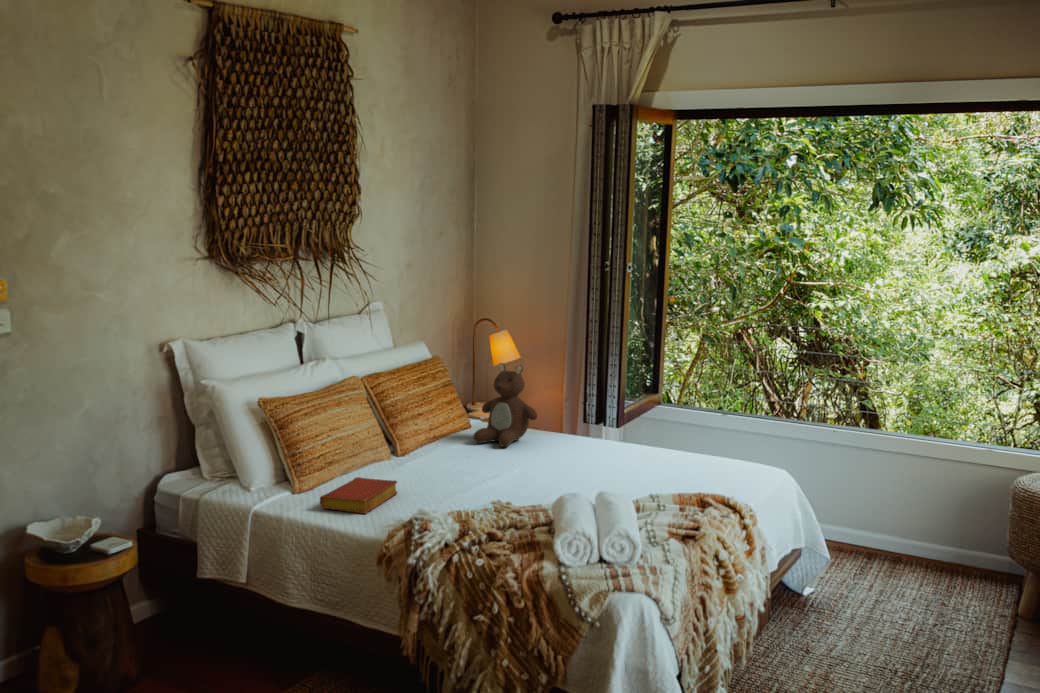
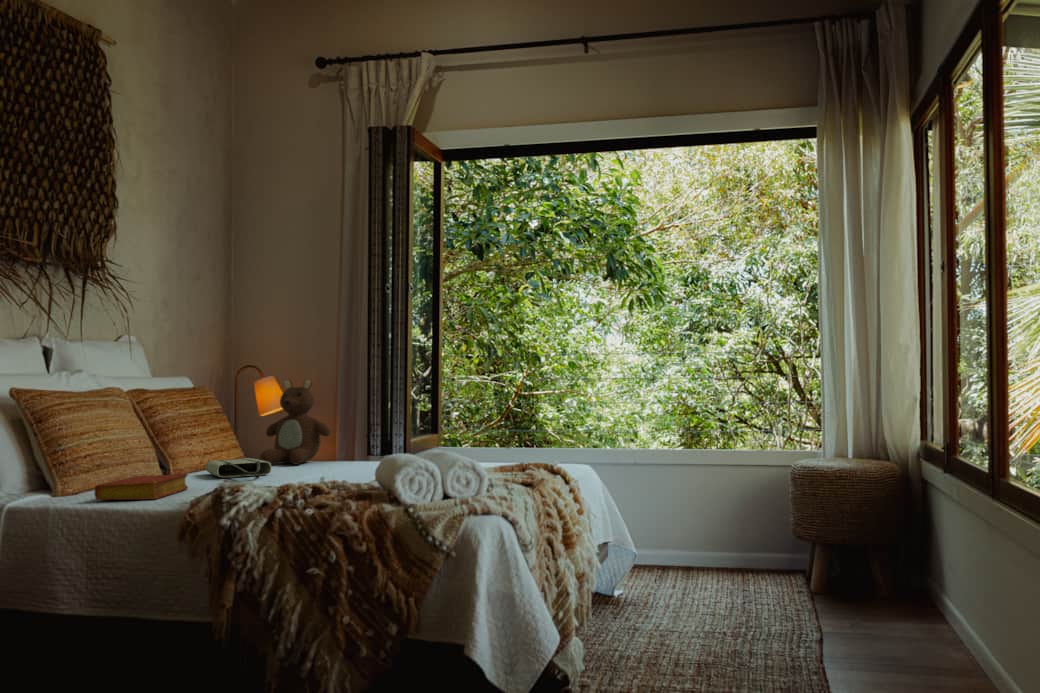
tote bag: none [423,445,475,476] -> present [206,459,271,478]

